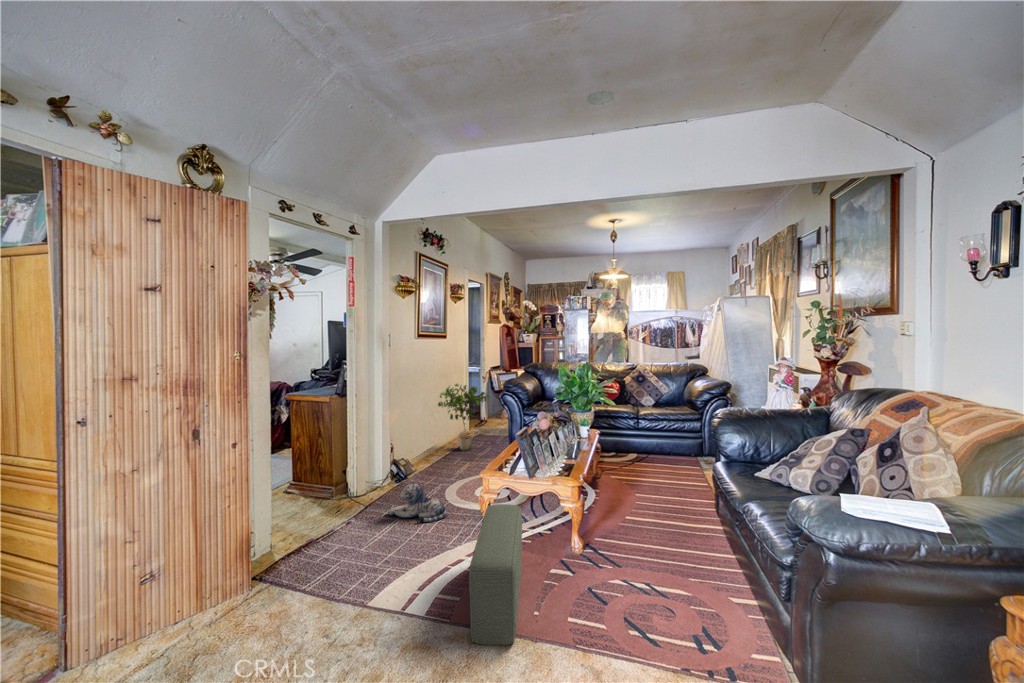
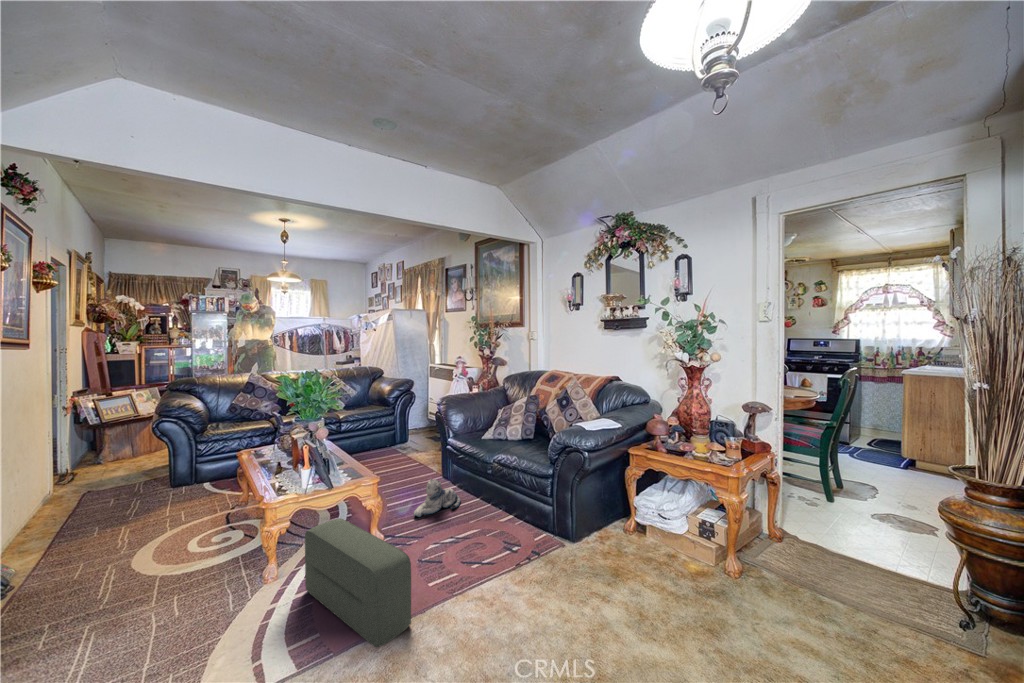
potted plant: present [438,384,490,451] -> none [34,418,146,518]
plush toy: present [388,482,447,522] -> present [414,479,461,517]

